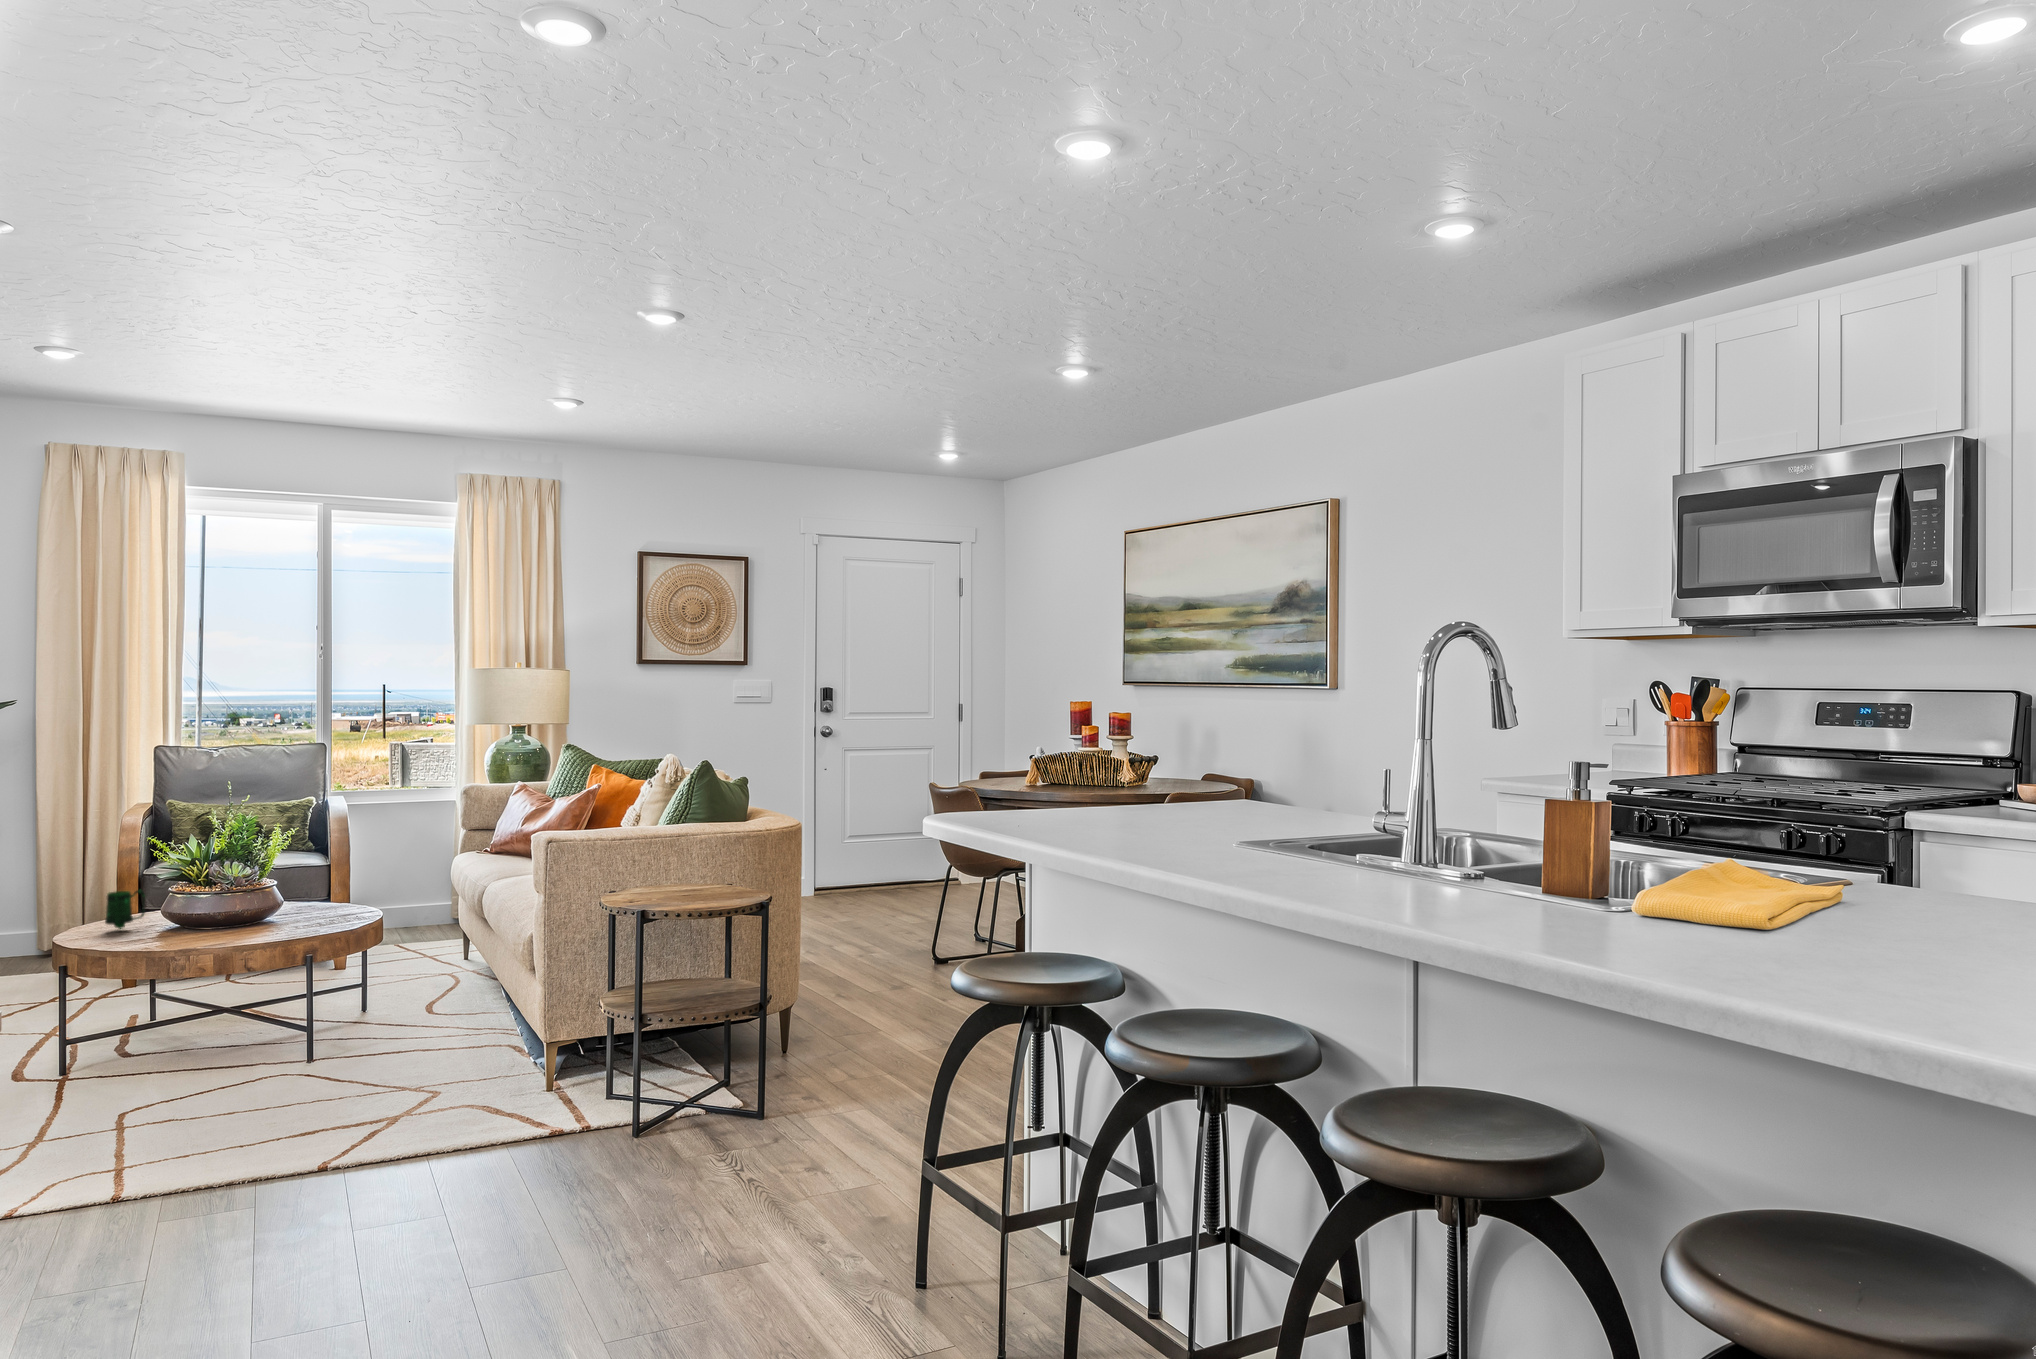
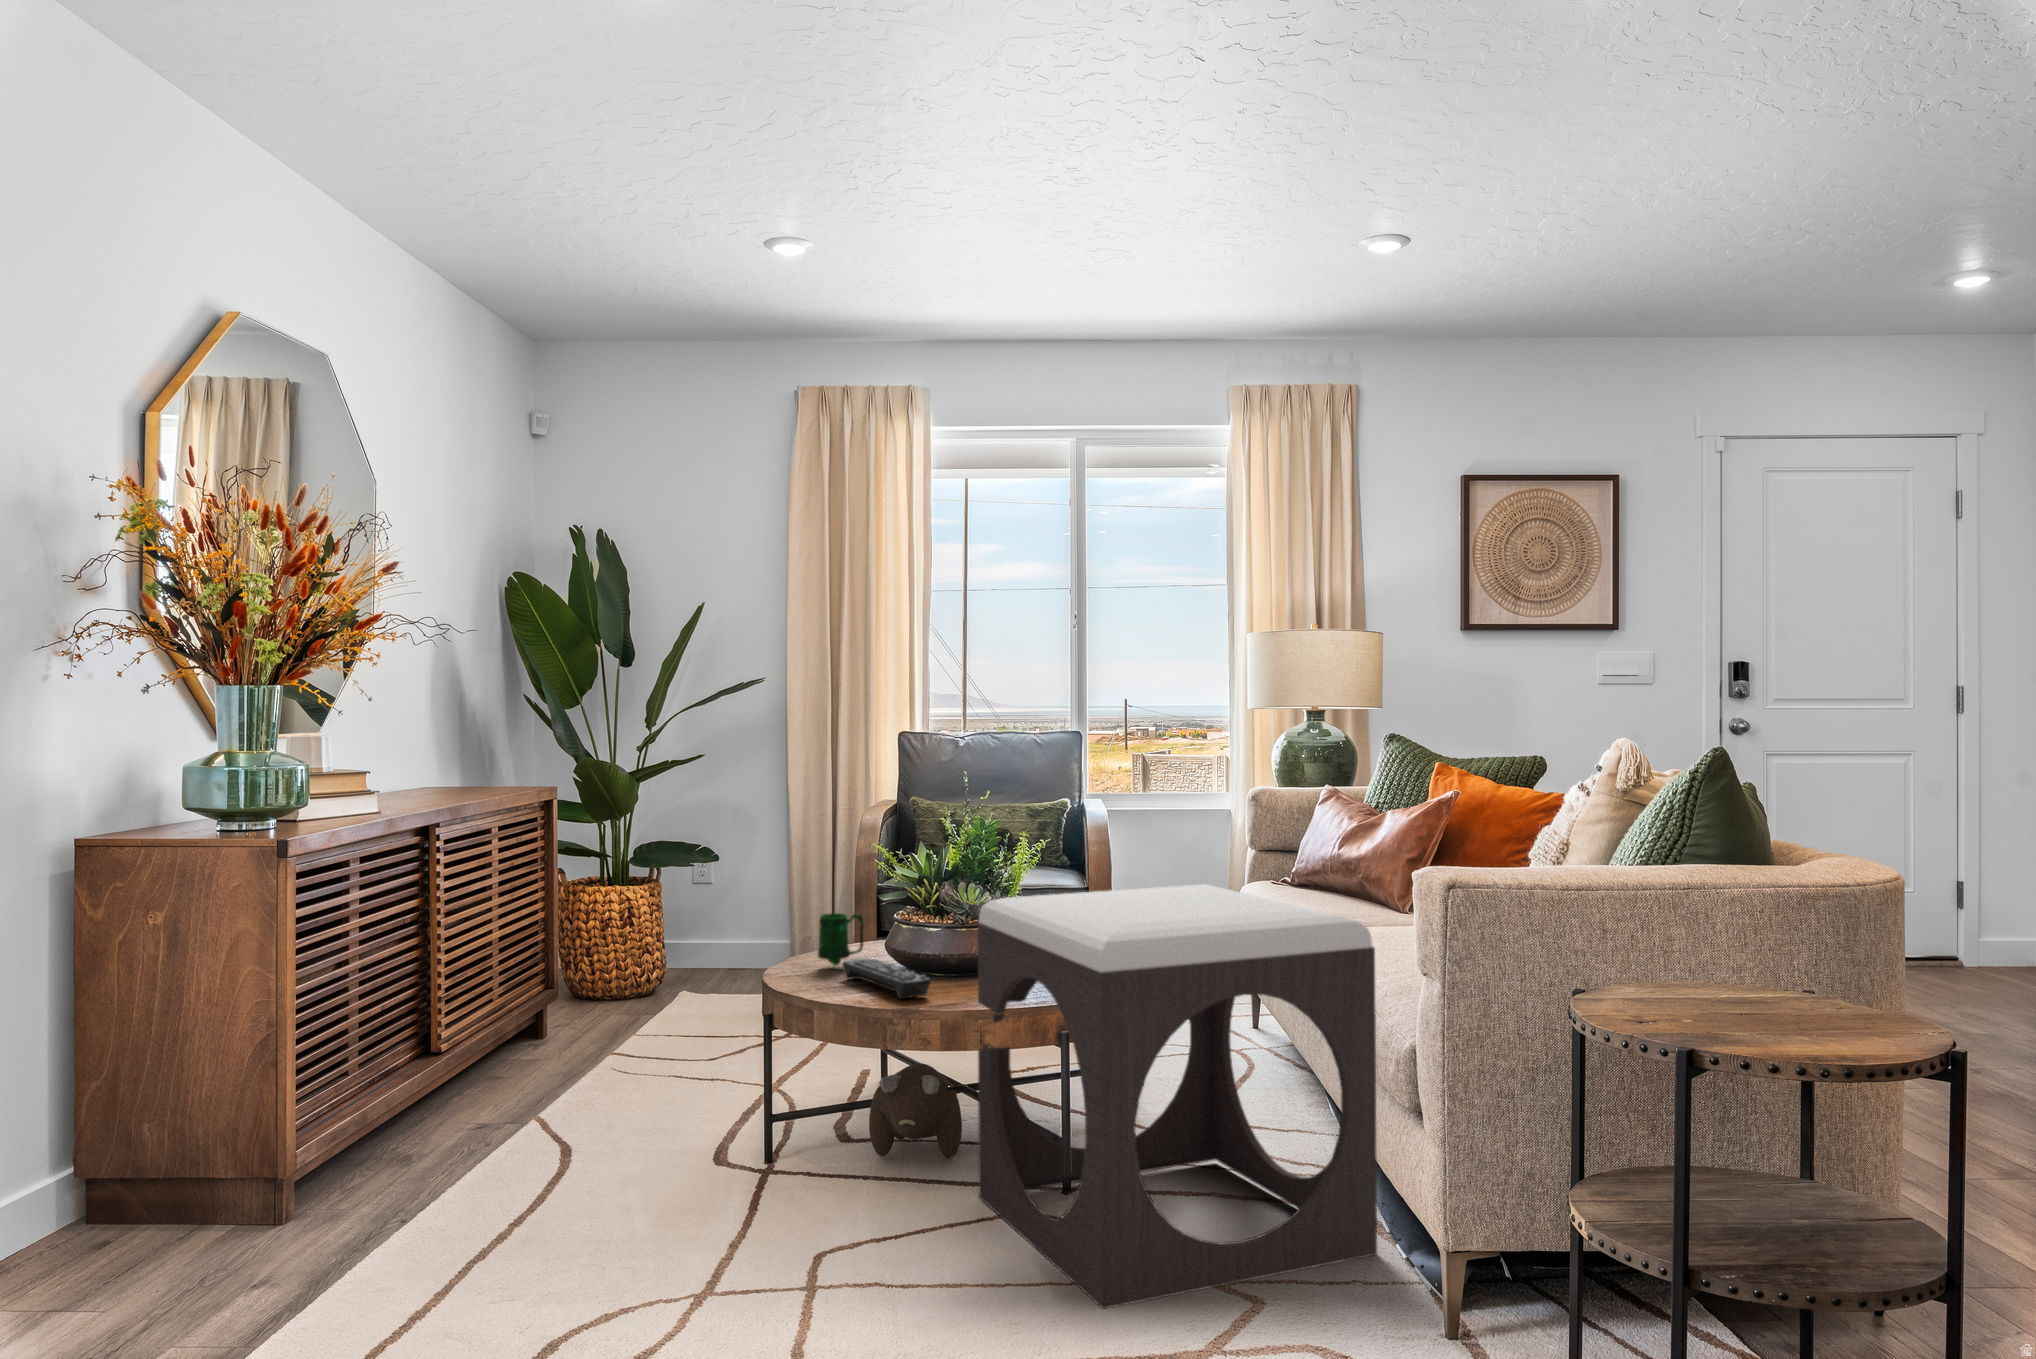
footstool: none [243,854,514,1106] -> present [978,884,1377,1309]
remote control: none [129,920,205,943] -> present [842,958,931,999]
plush toy: none [151,993,227,1060] -> present [869,1063,962,1158]

